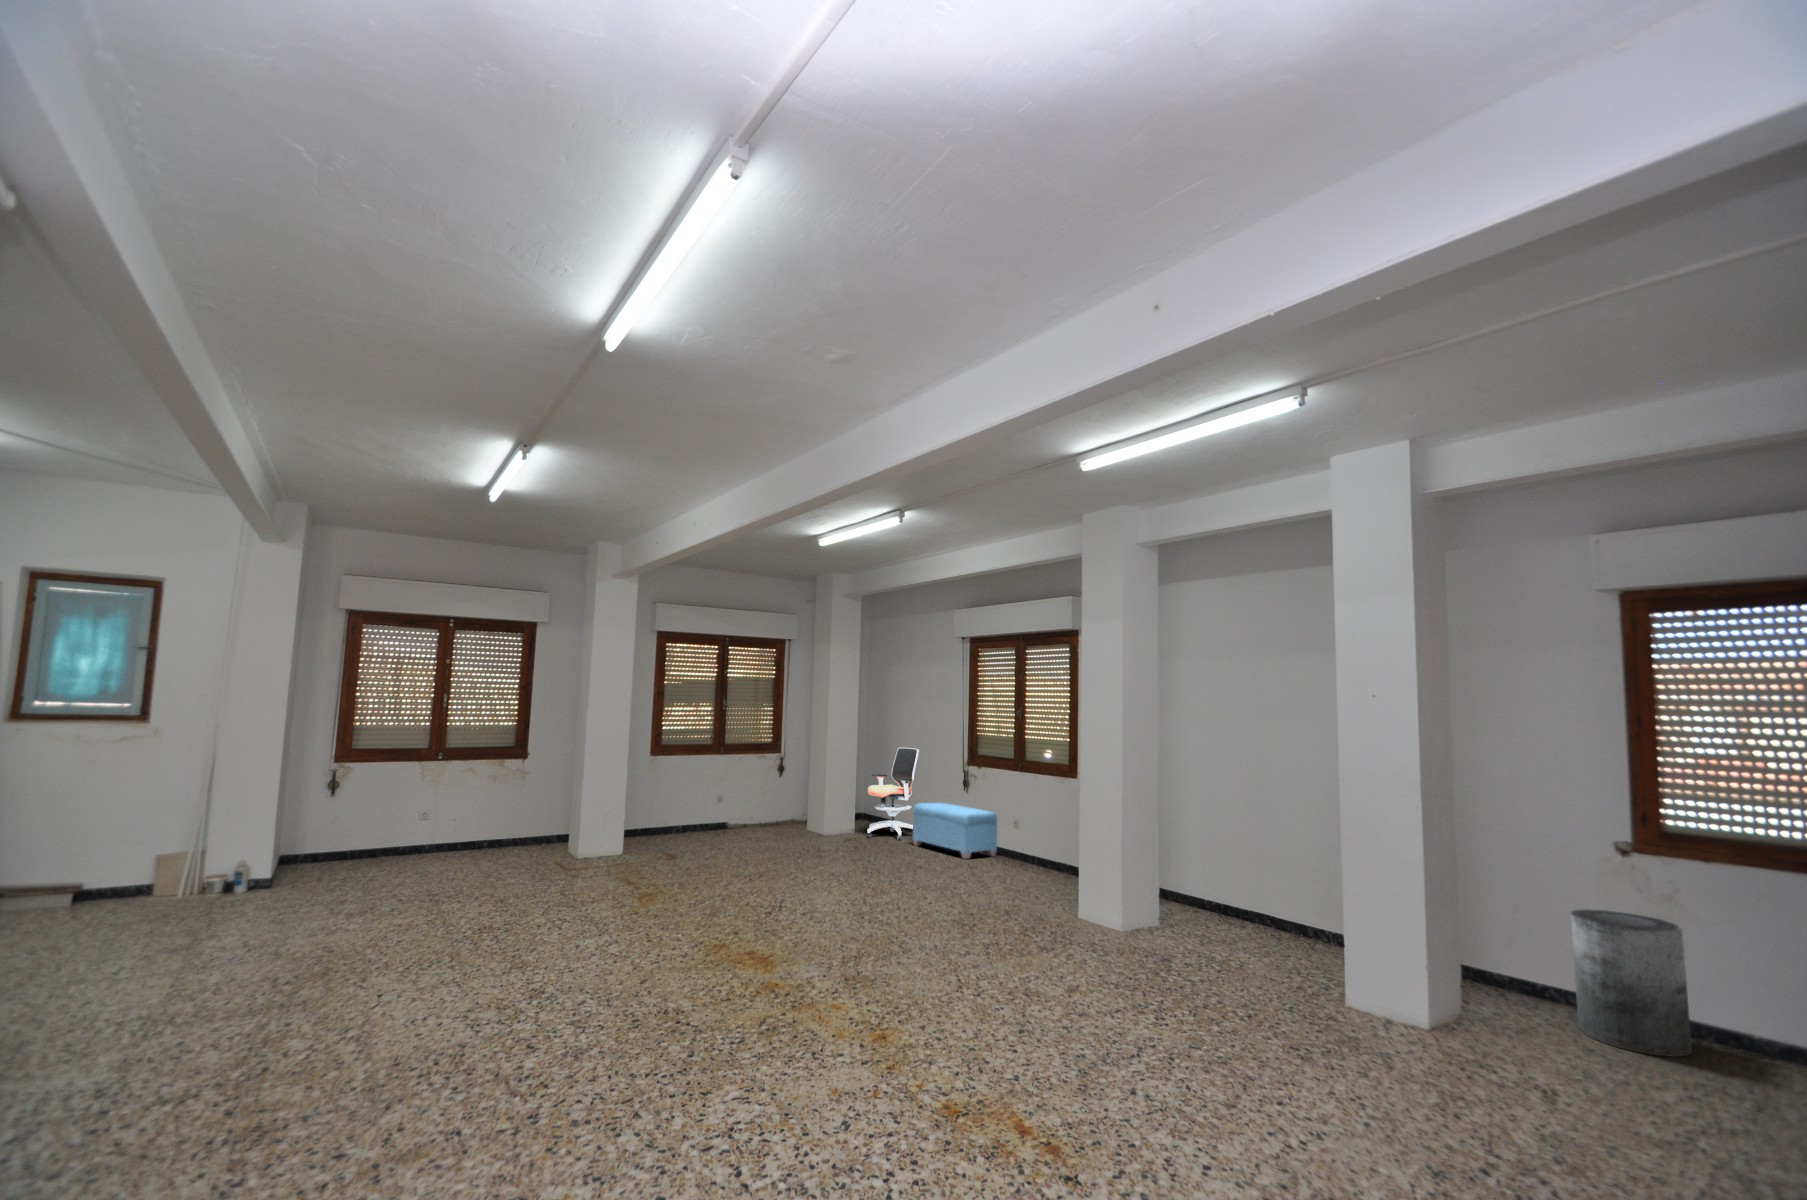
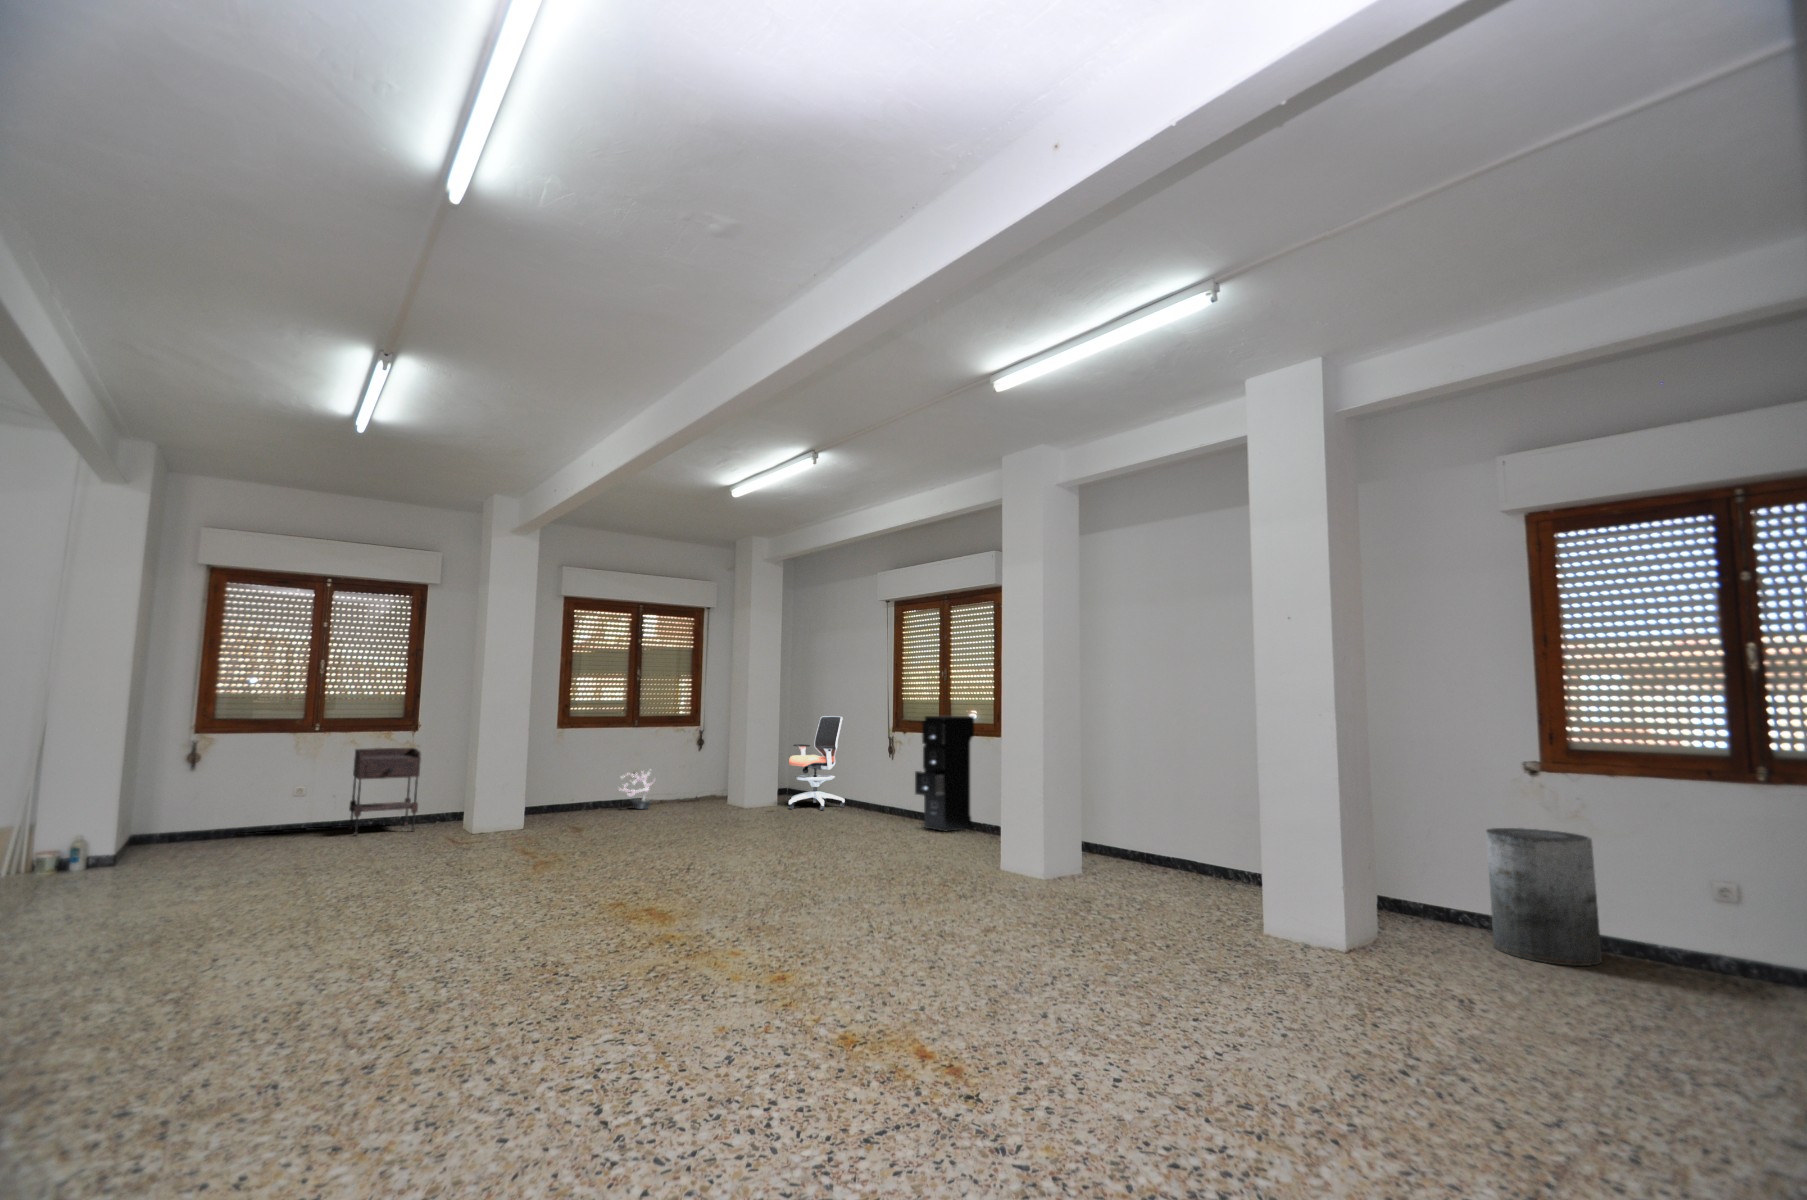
filing cabinet: none [991,755,1050,869] -> present [915,716,975,831]
side table: none [470,775,534,858] -> present [349,748,421,836]
potted plant: none [708,794,744,834] -> present [623,772,653,809]
bench: present [913,803,997,859] -> none [836,770,923,825]

